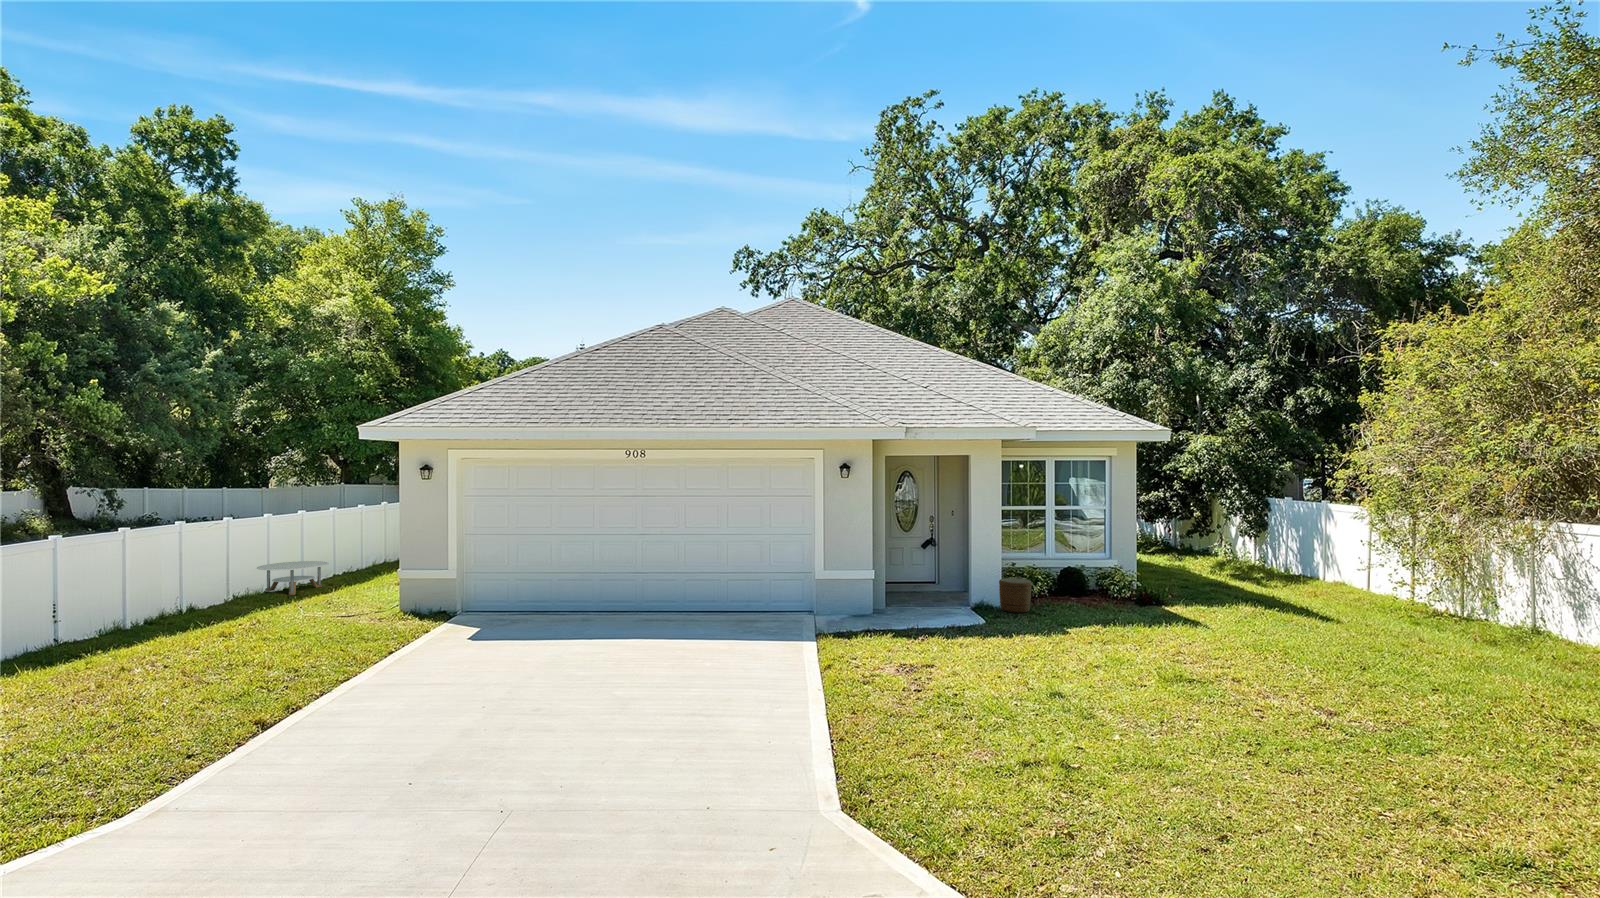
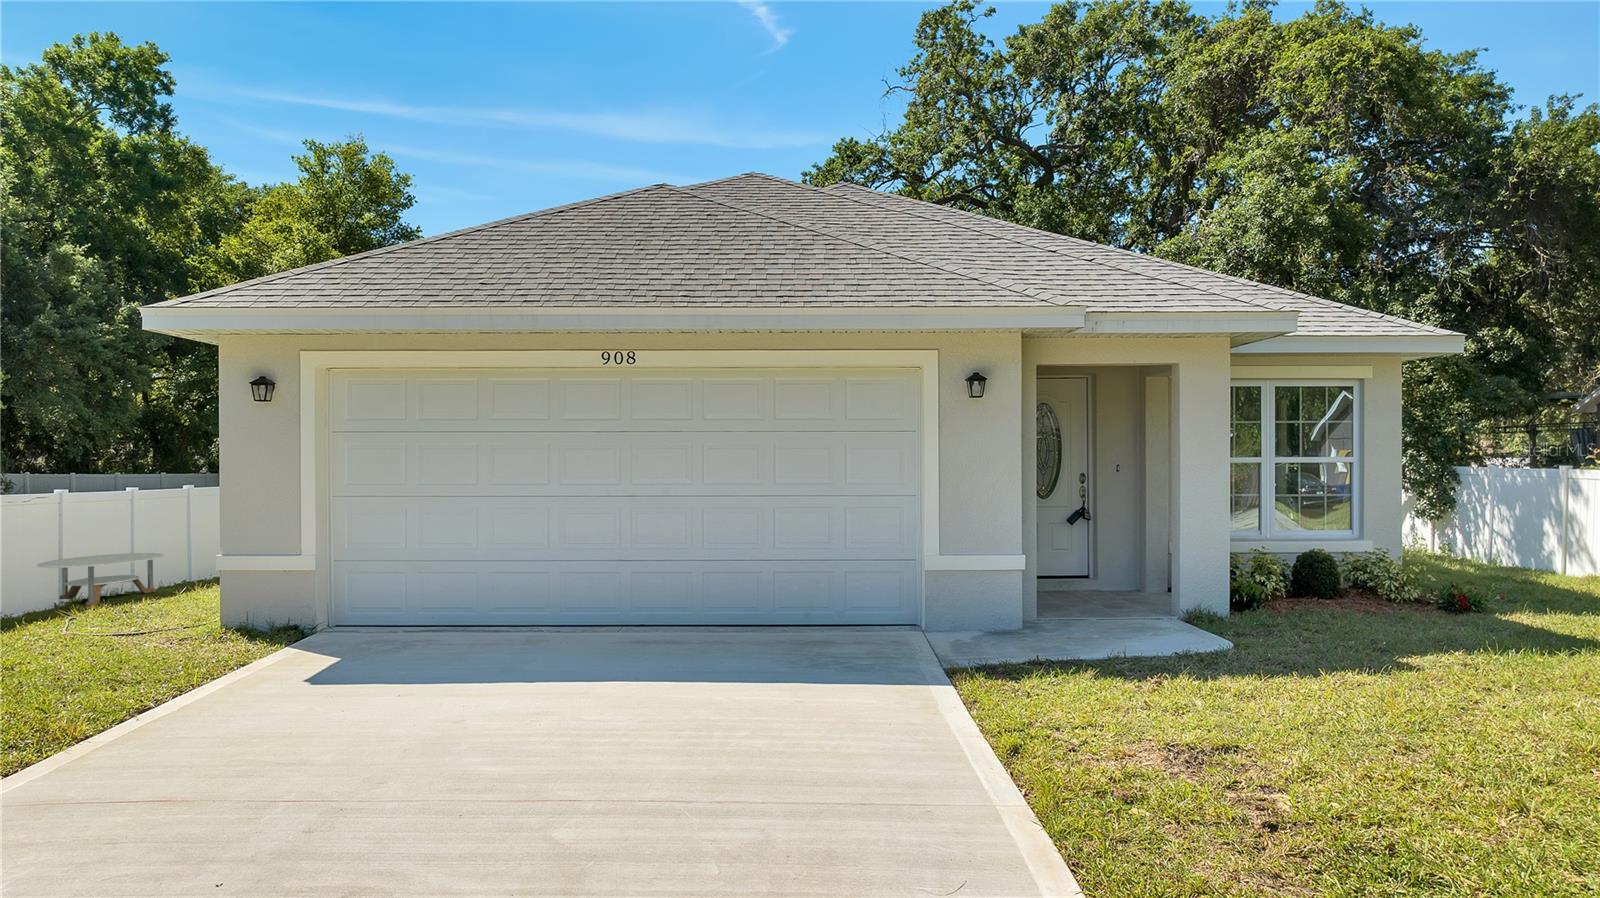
woven basket: present [999,578,1032,613] -> none [1227,567,1288,626]

